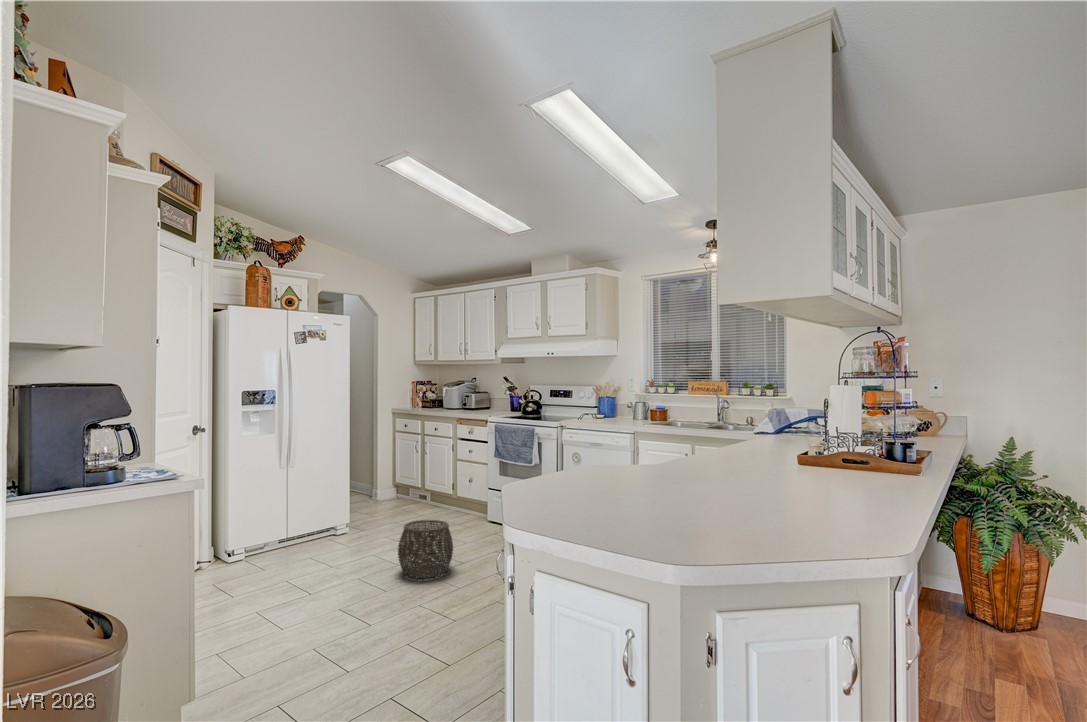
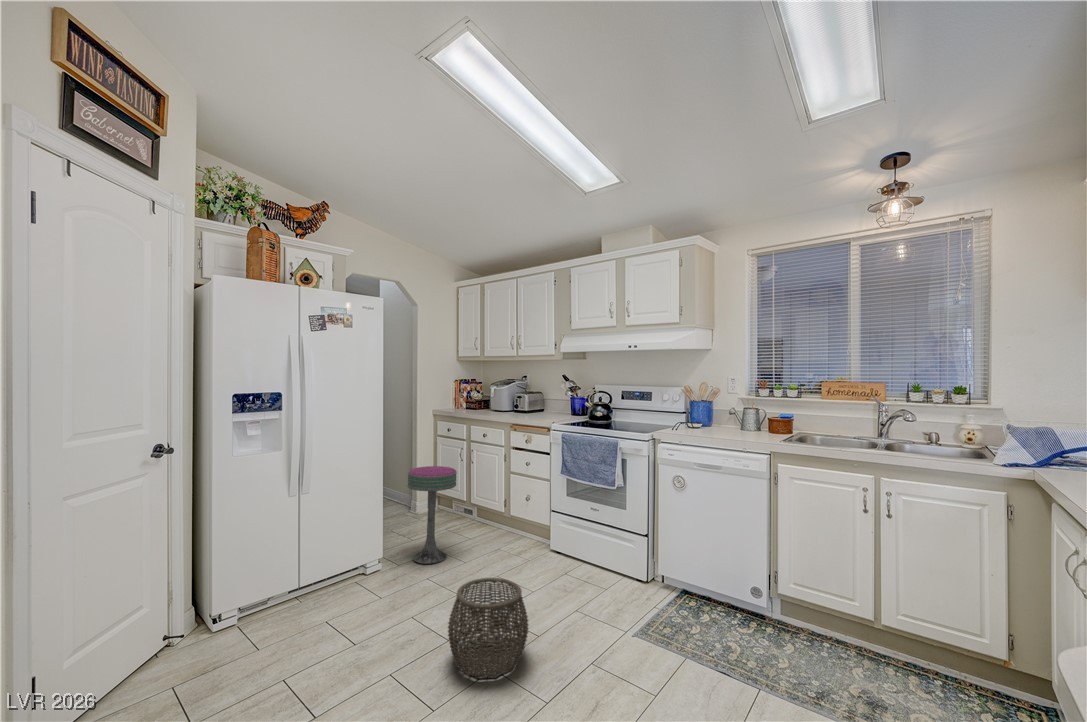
bar stool: none [370,453,410,528] -> present [408,466,457,564]

